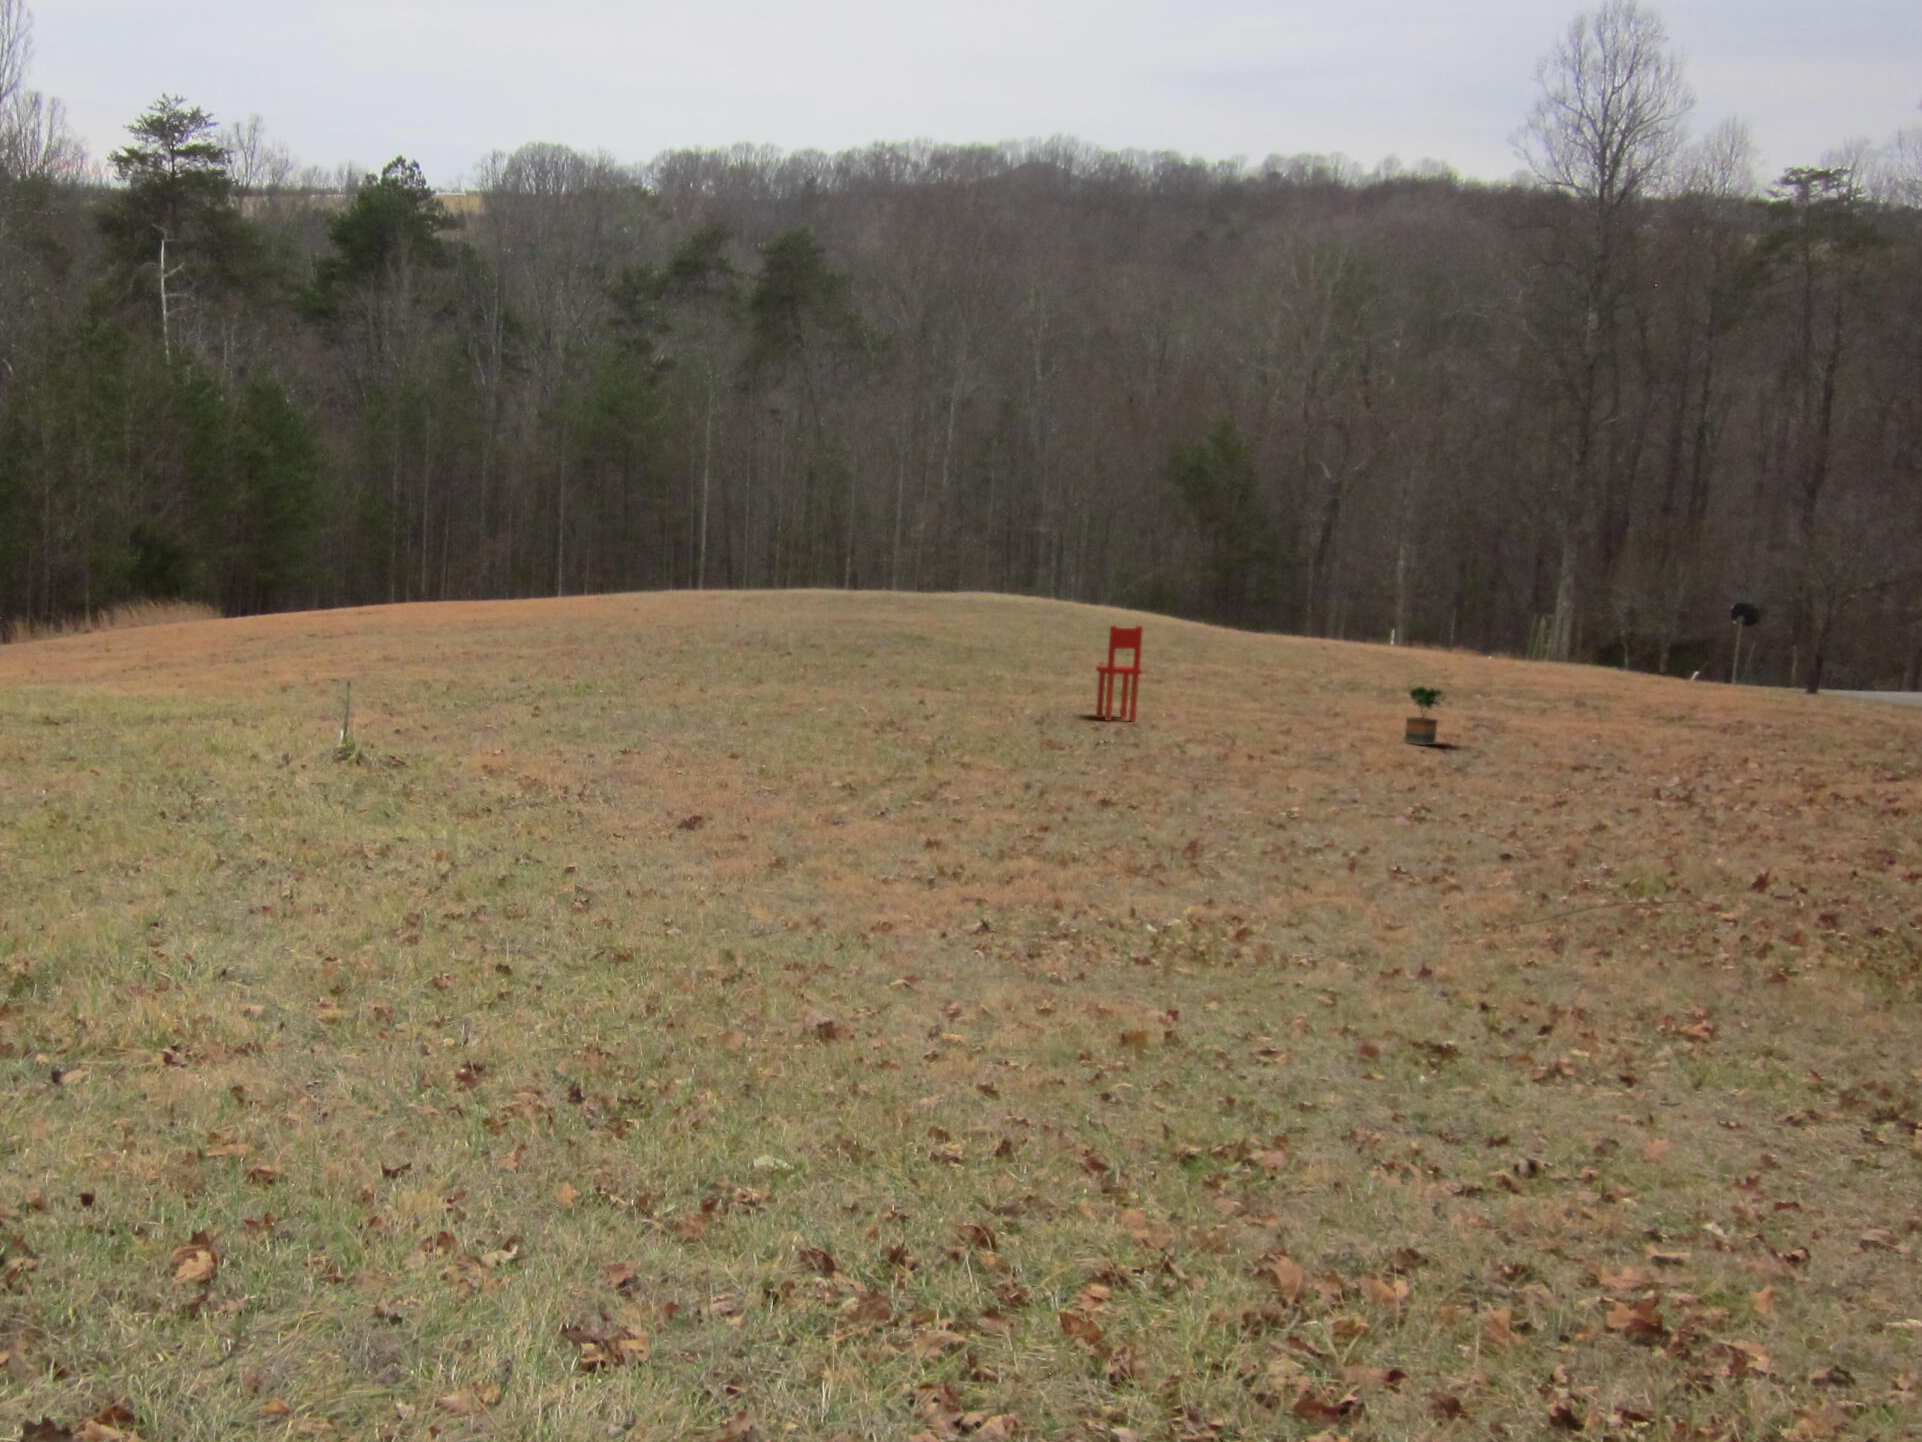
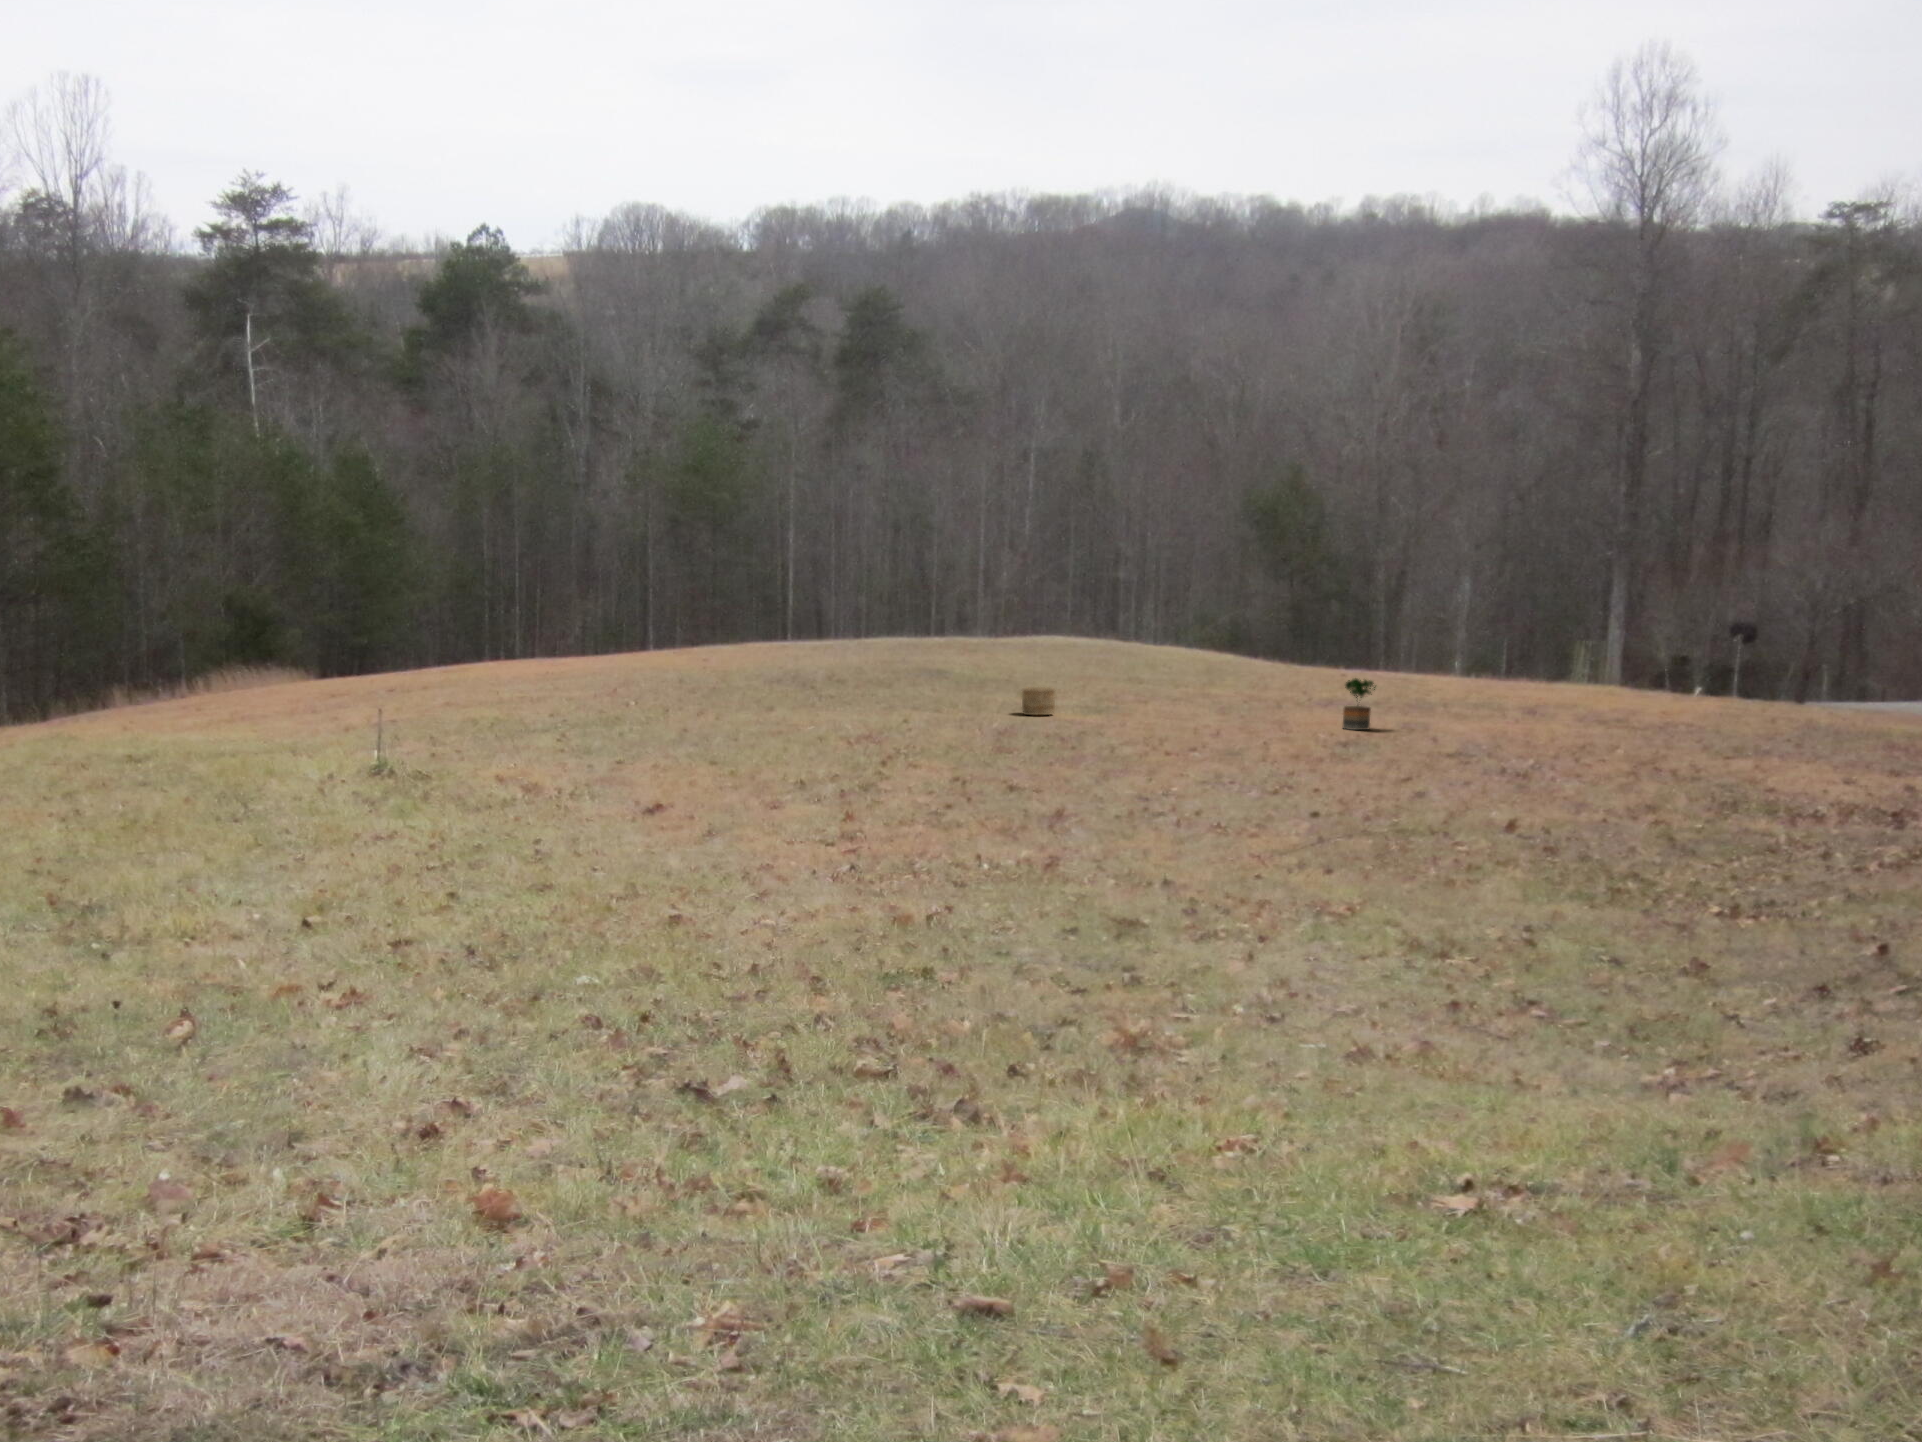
chair: present [1096,626,1143,721] -> none [1076,633,1114,719]
wooden bucket: none [1033,682,1072,714] -> present [1022,687,1055,715]

